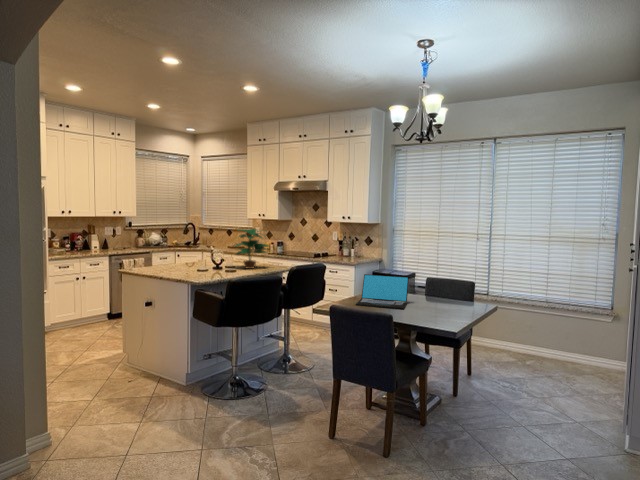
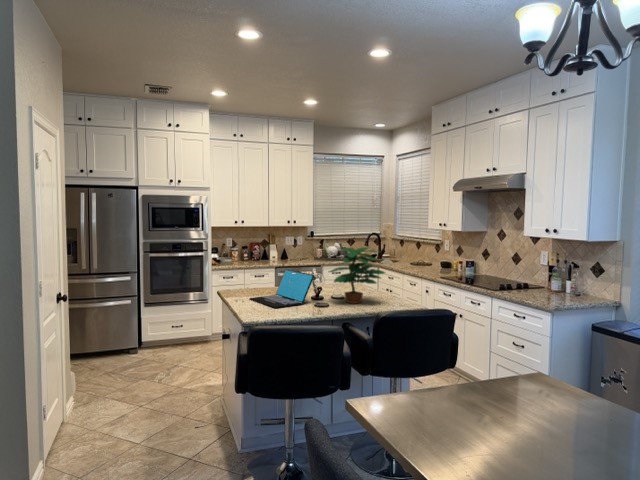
laptop: present [356,274,409,309] -> present [250,269,314,309]

